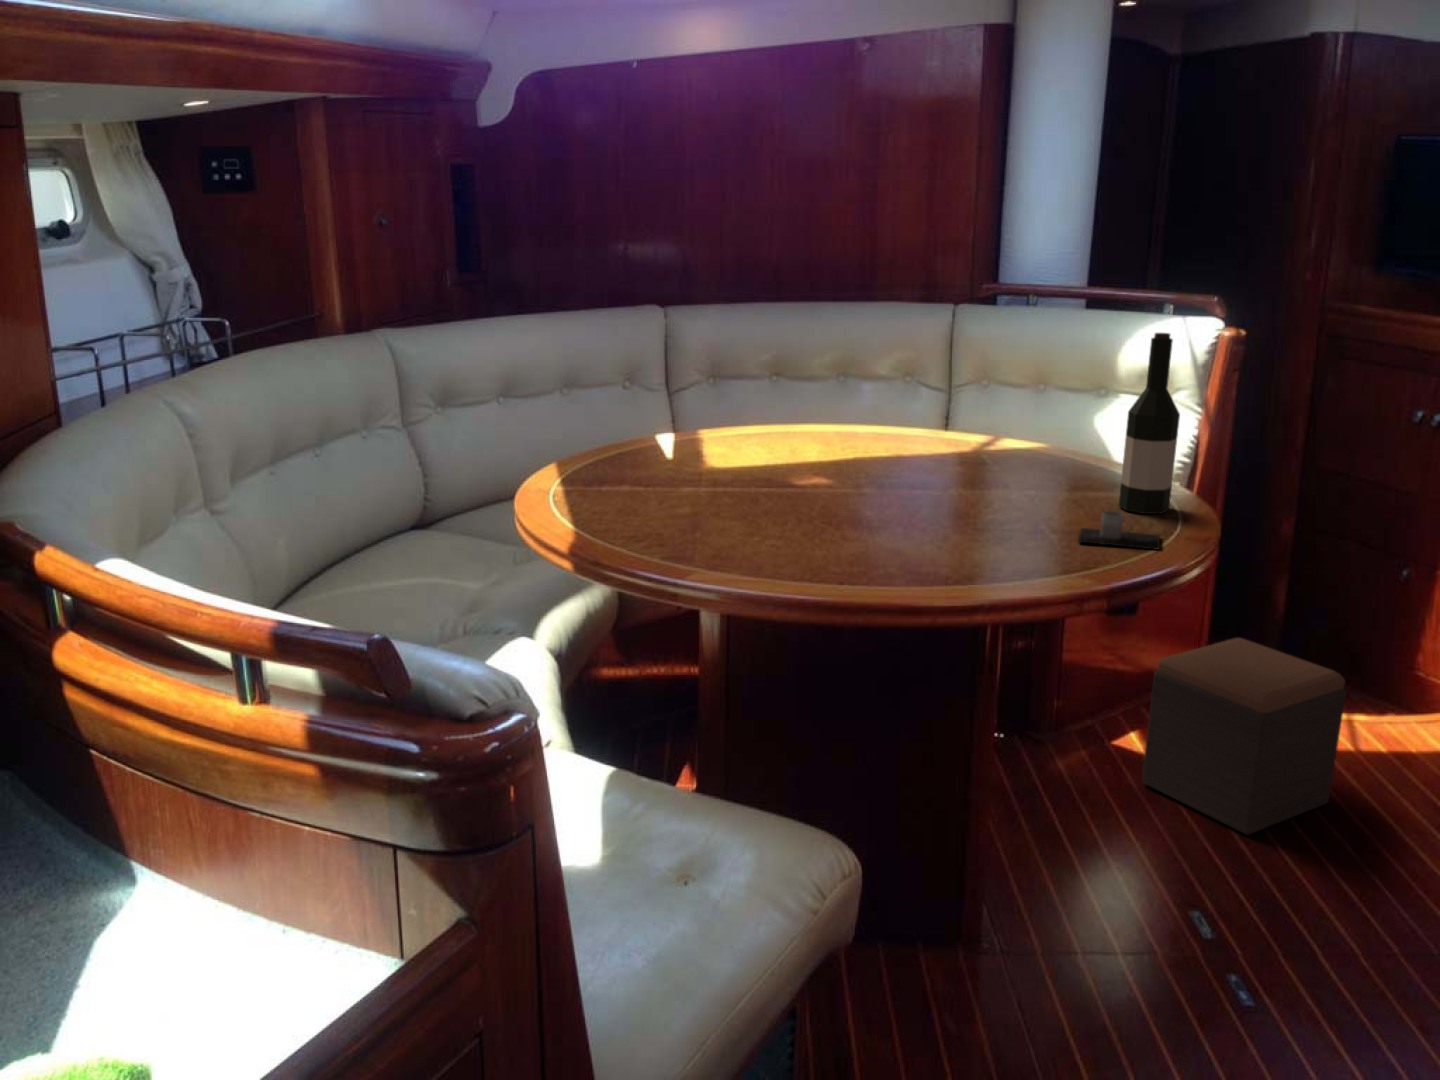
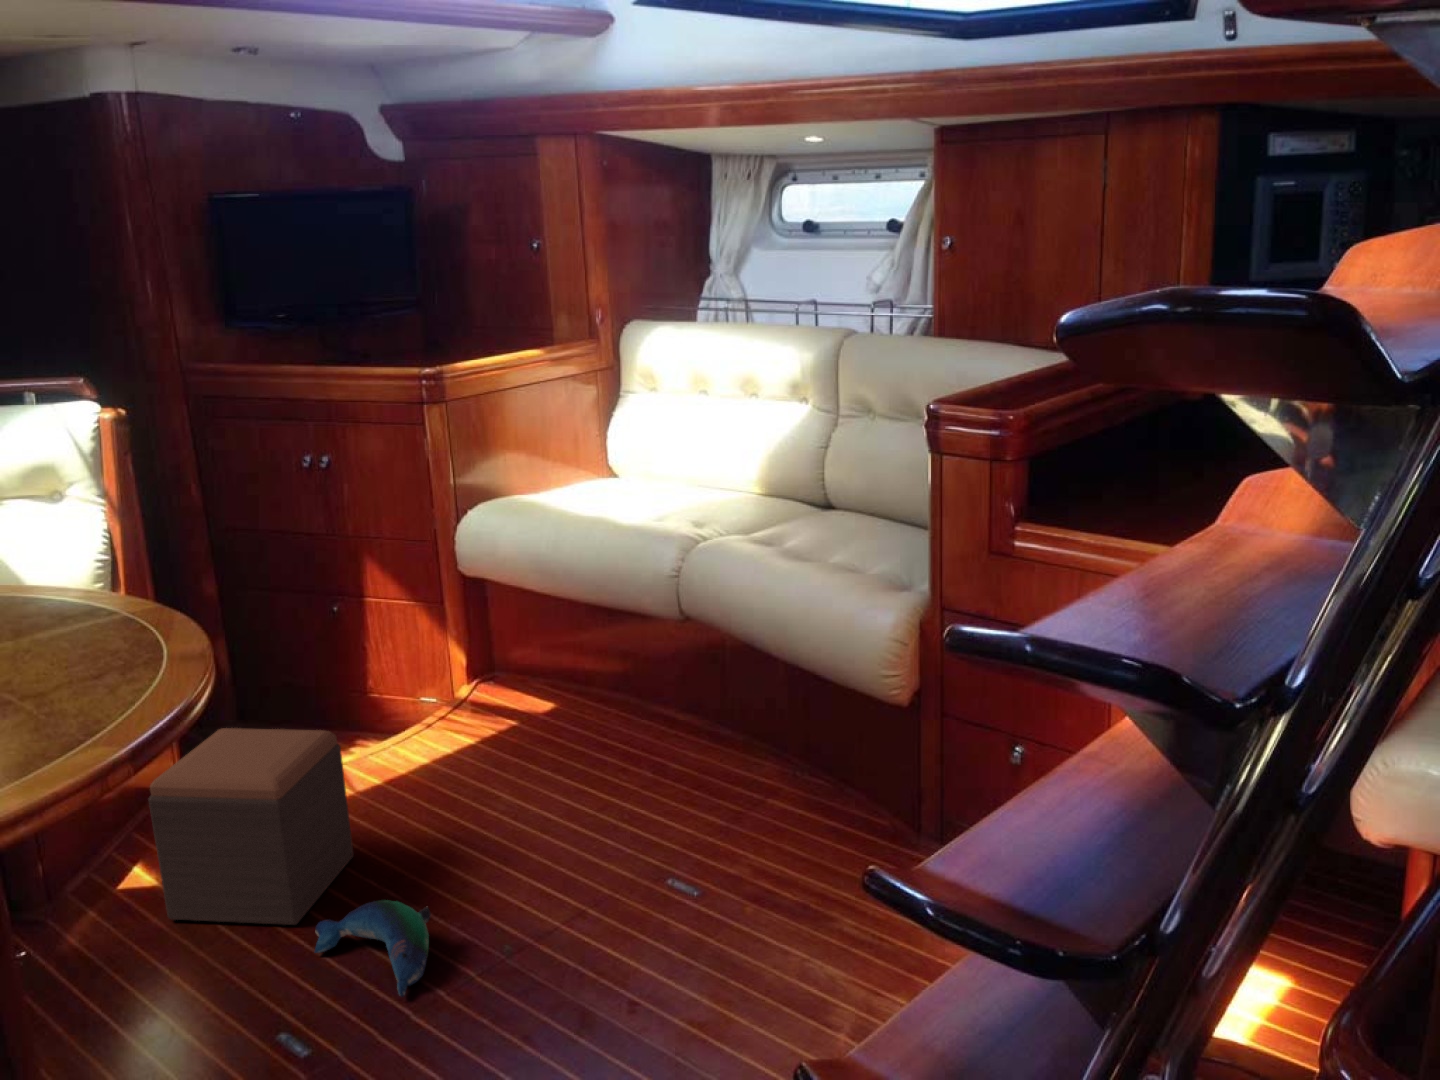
wine bottle: present [1119,333,1180,514] -> none [56,440,134,646]
mug: present [1079,511,1160,550] -> none [46,654,151,704]
plush toy: none [1253,840,1379,940] -> present [314,900,431,997]

